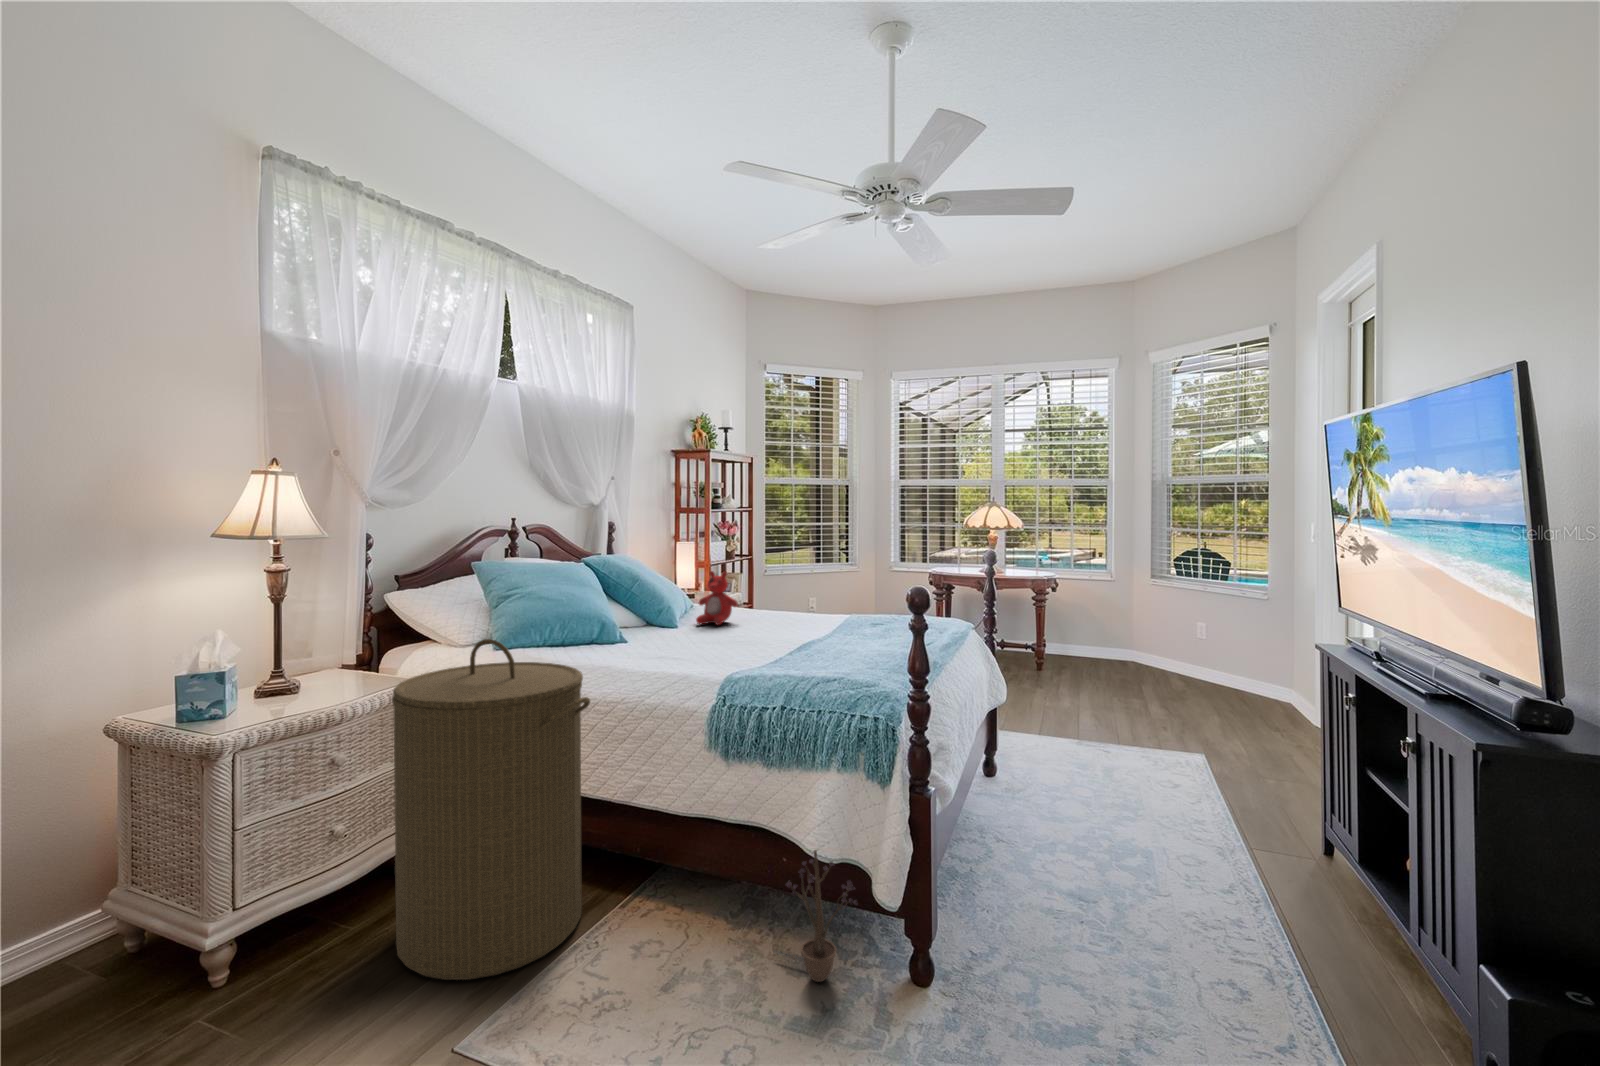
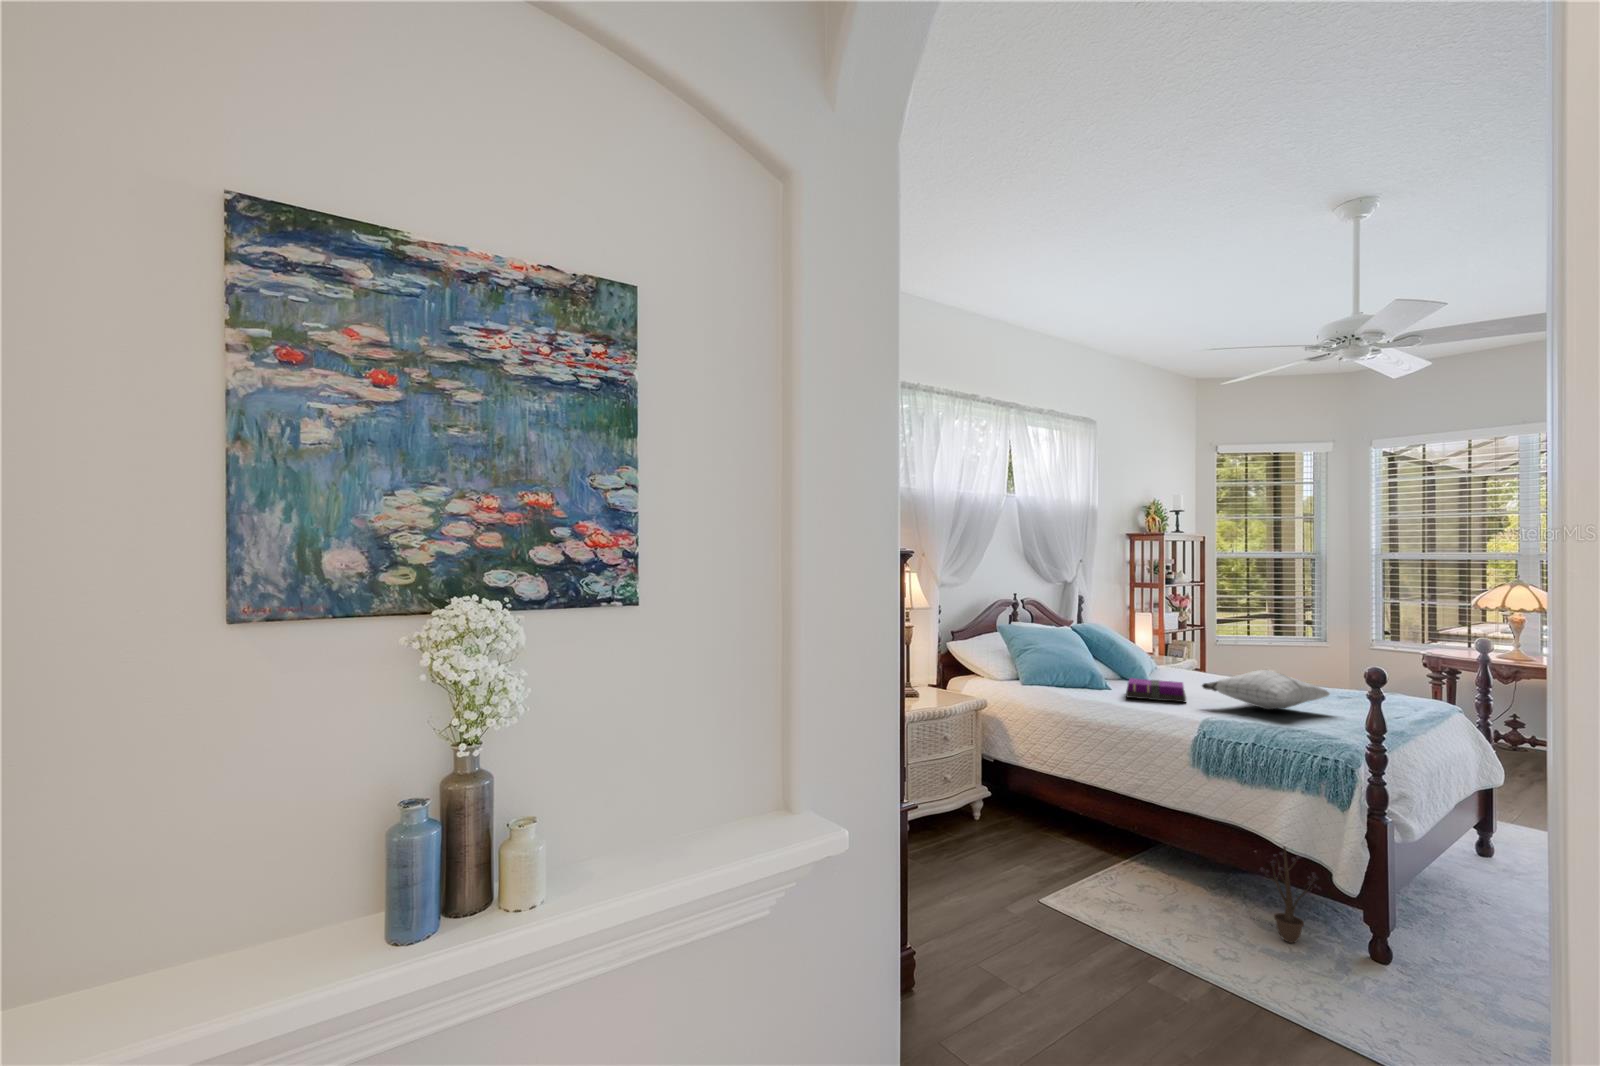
stuffed bear: present [696,571,738,625] -> none [1165,640,1202,685]
pillow: none [728,602,869,651] -> present [1202,670,1330,709]
notebook: none [638,624,713,653] -> present [1126,678,1186,702]
laundry hamper: present [392,639,590,980] -> none [982,676,1107,884]

